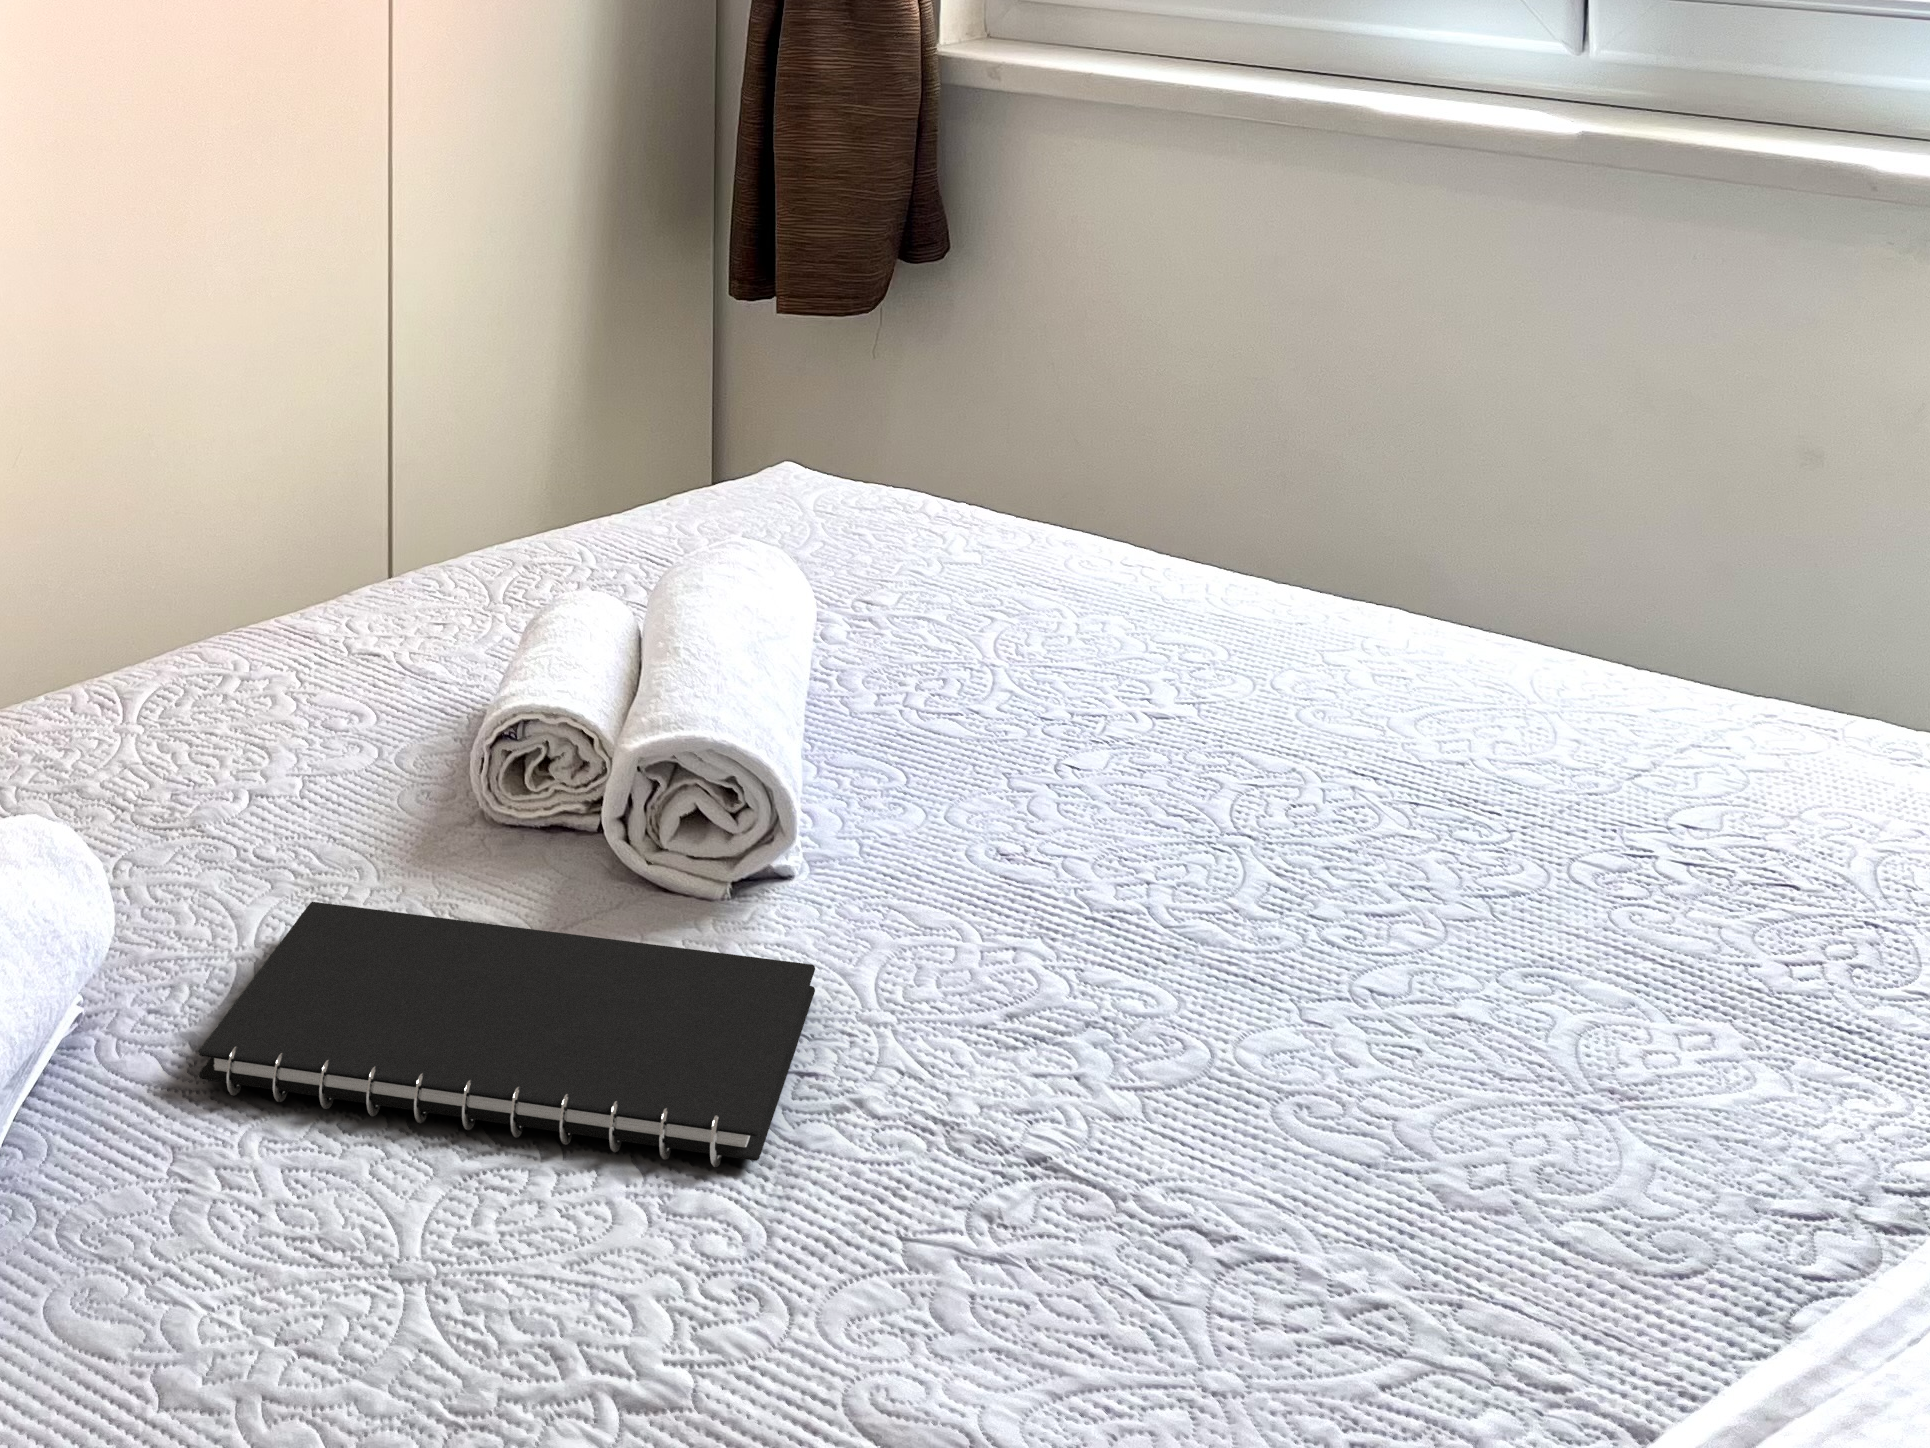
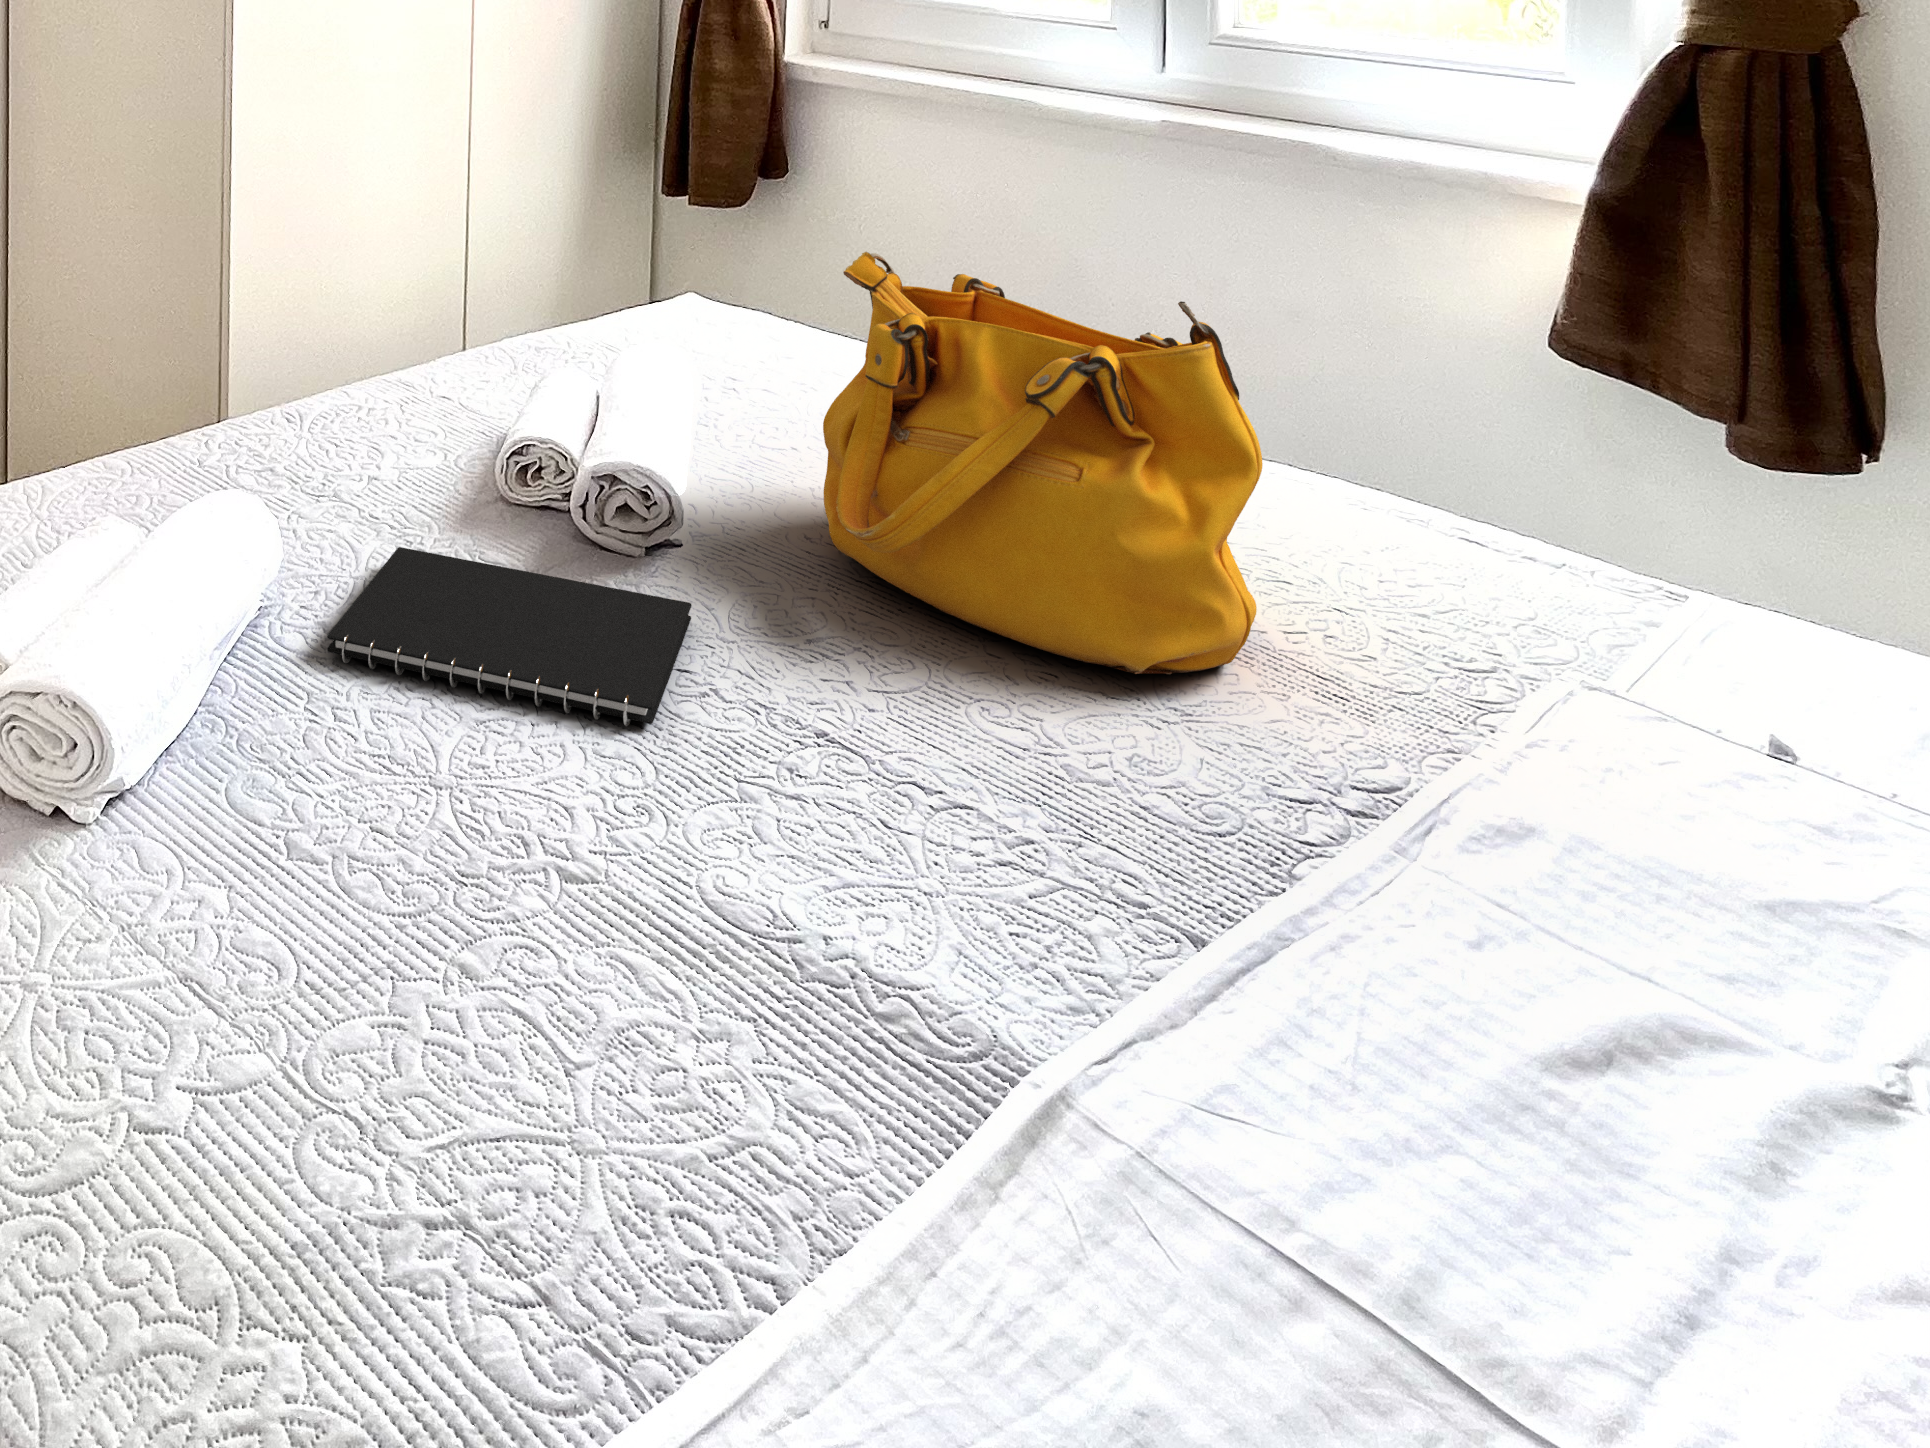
handbag: none [1027,361,1743,1035] -> present [823,252,1263,674]

